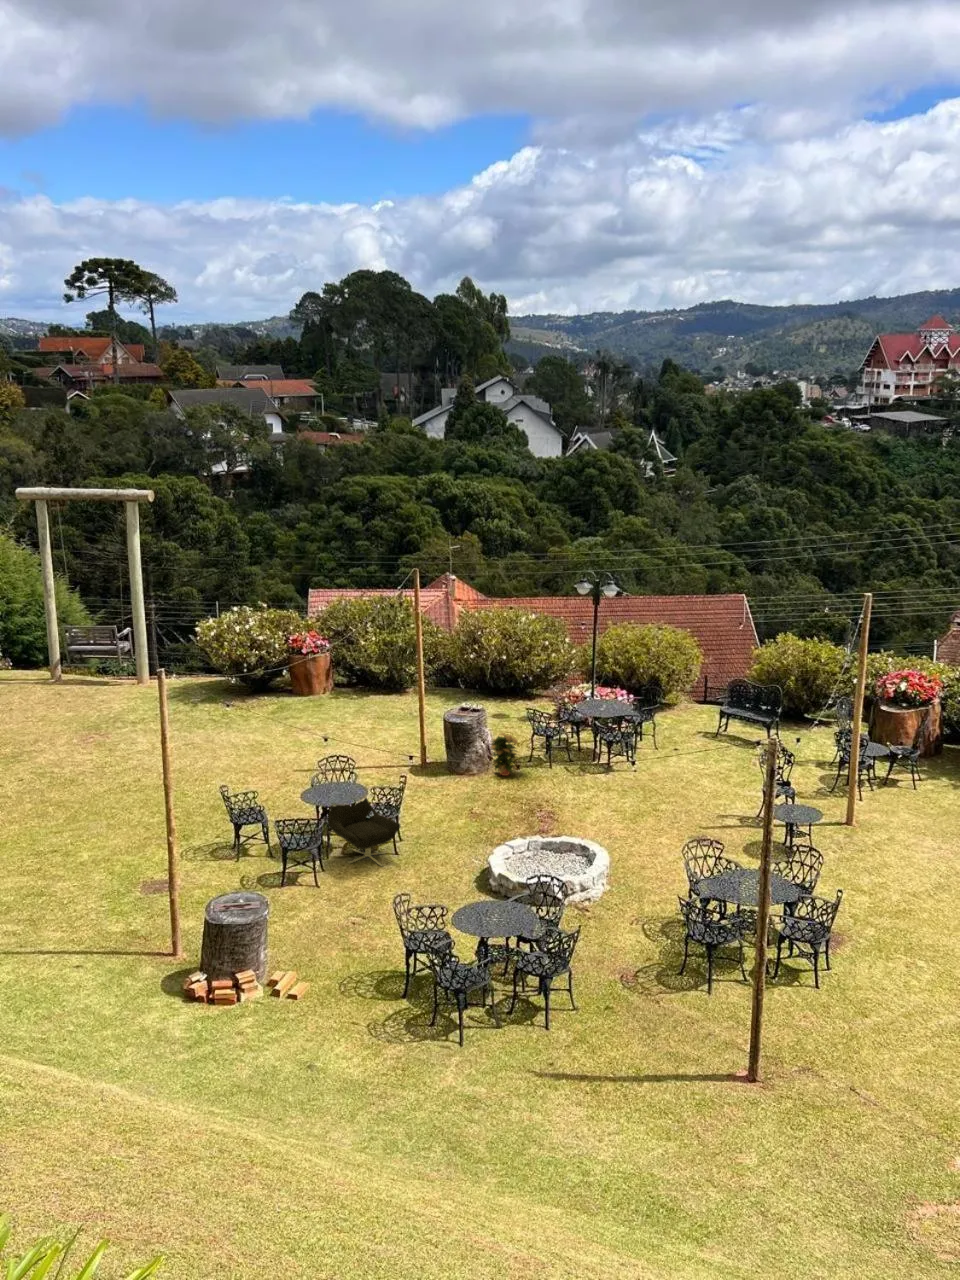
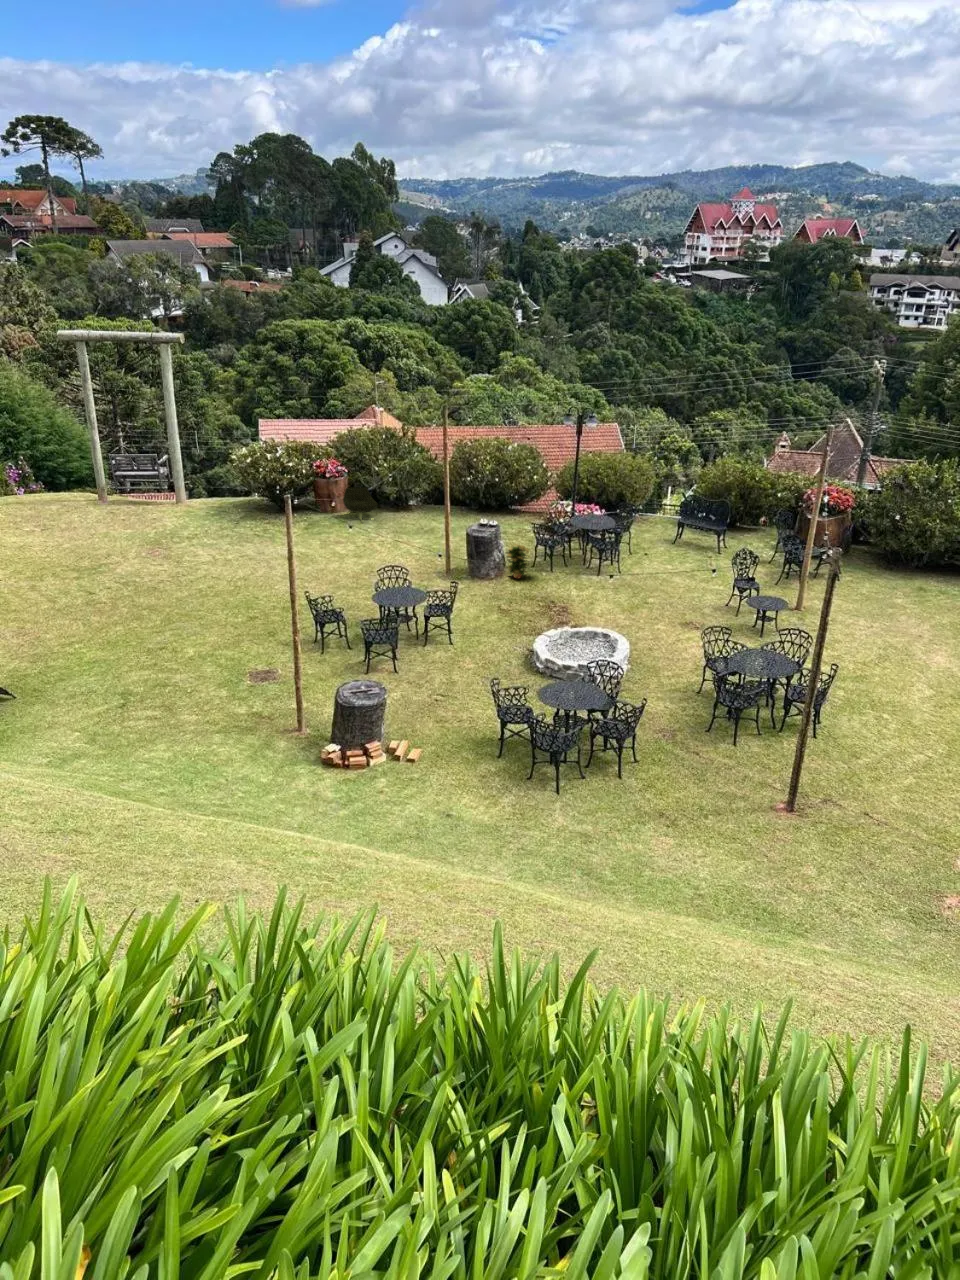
lounge chair: present [328,798,401,866] -> present [343,487,377,522]

